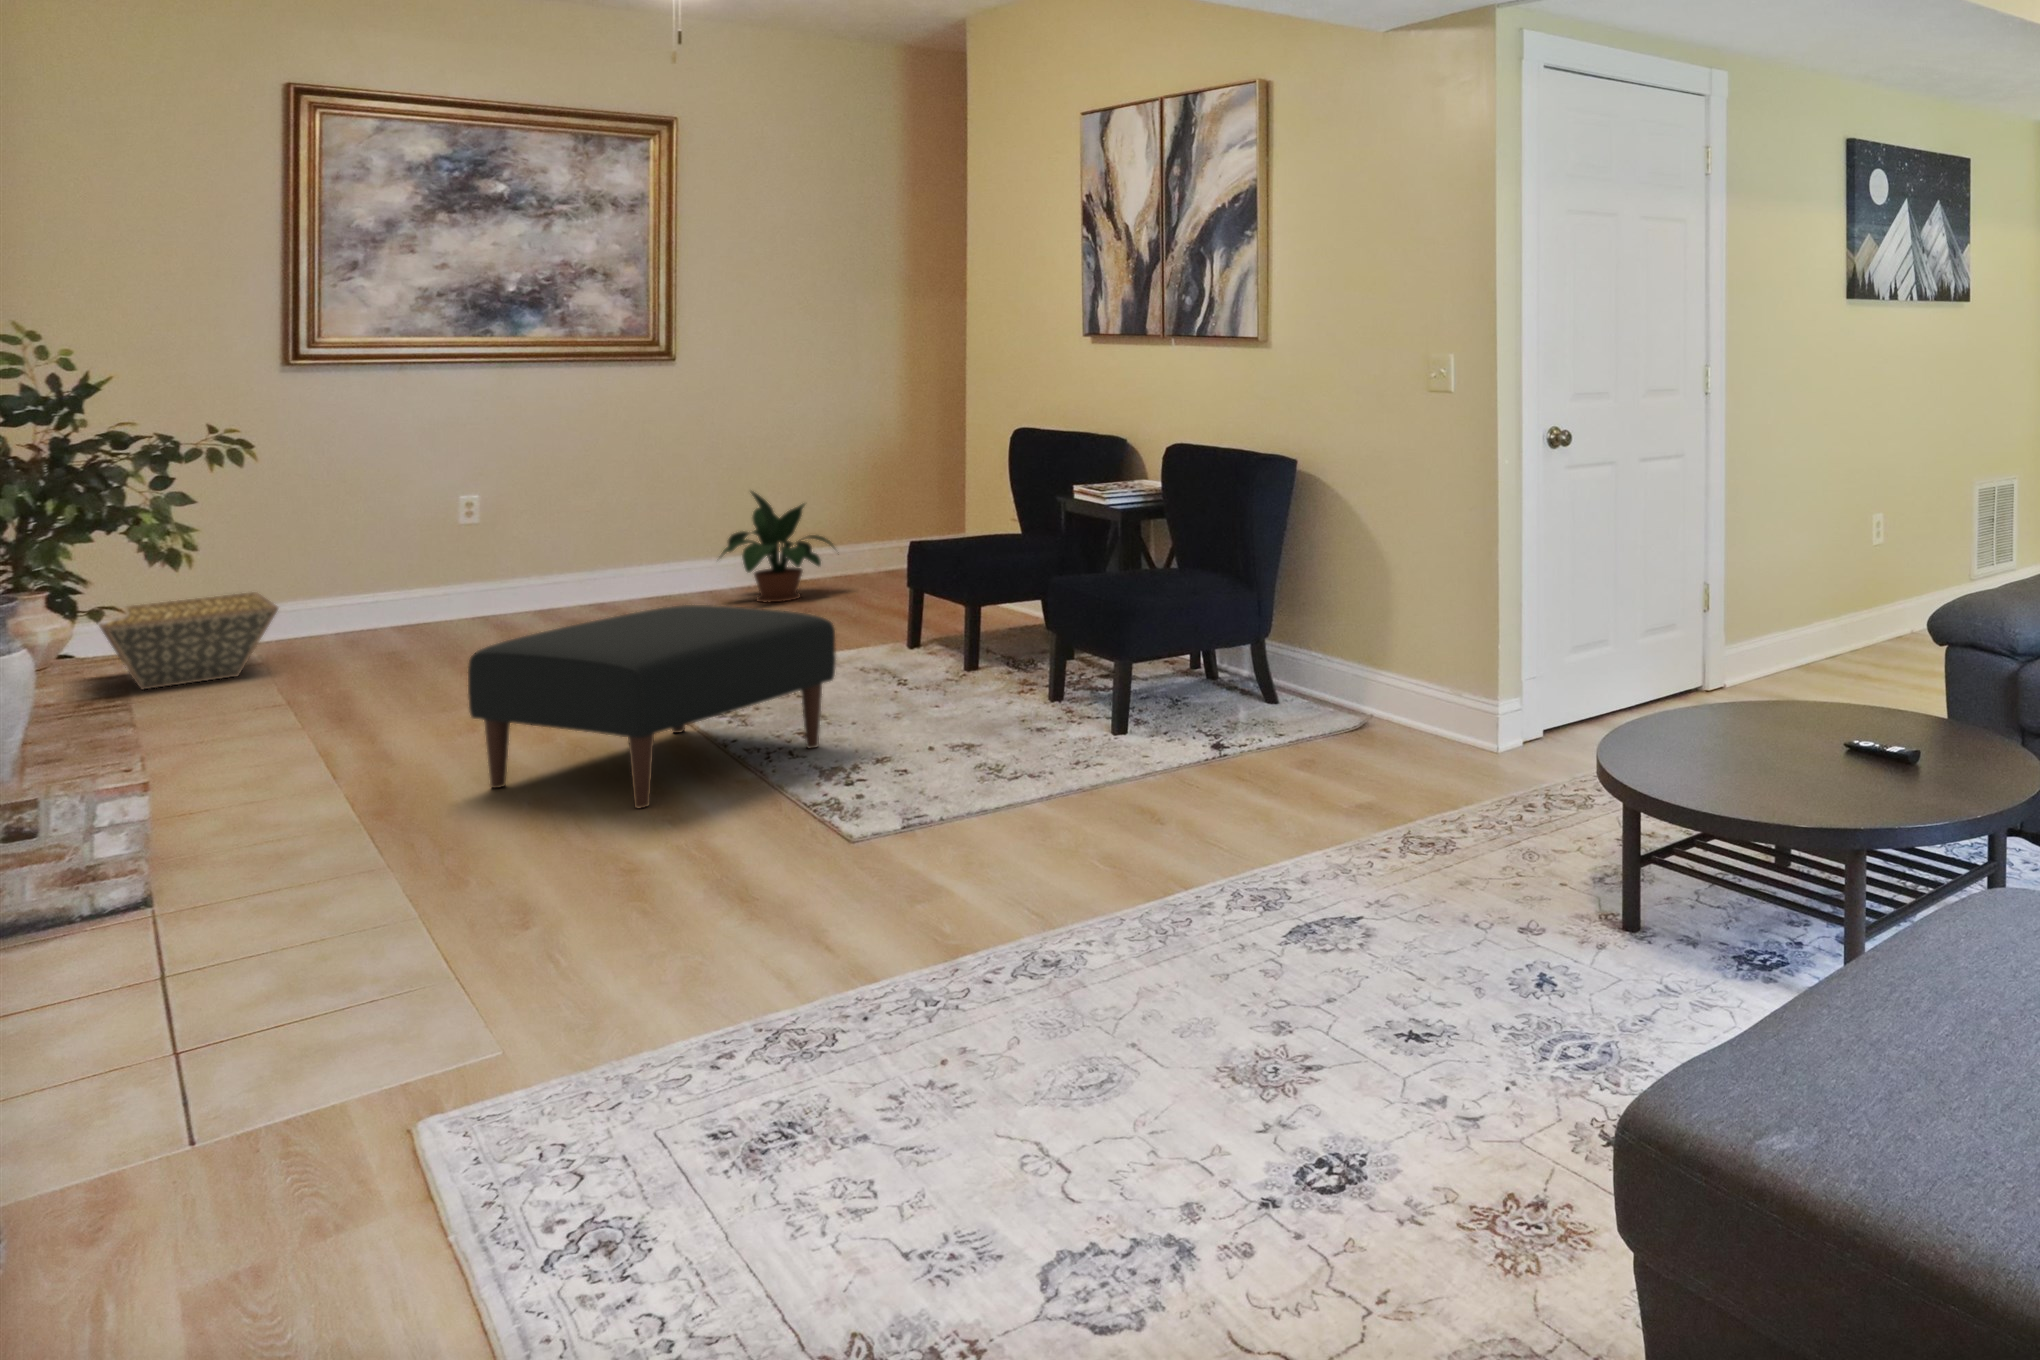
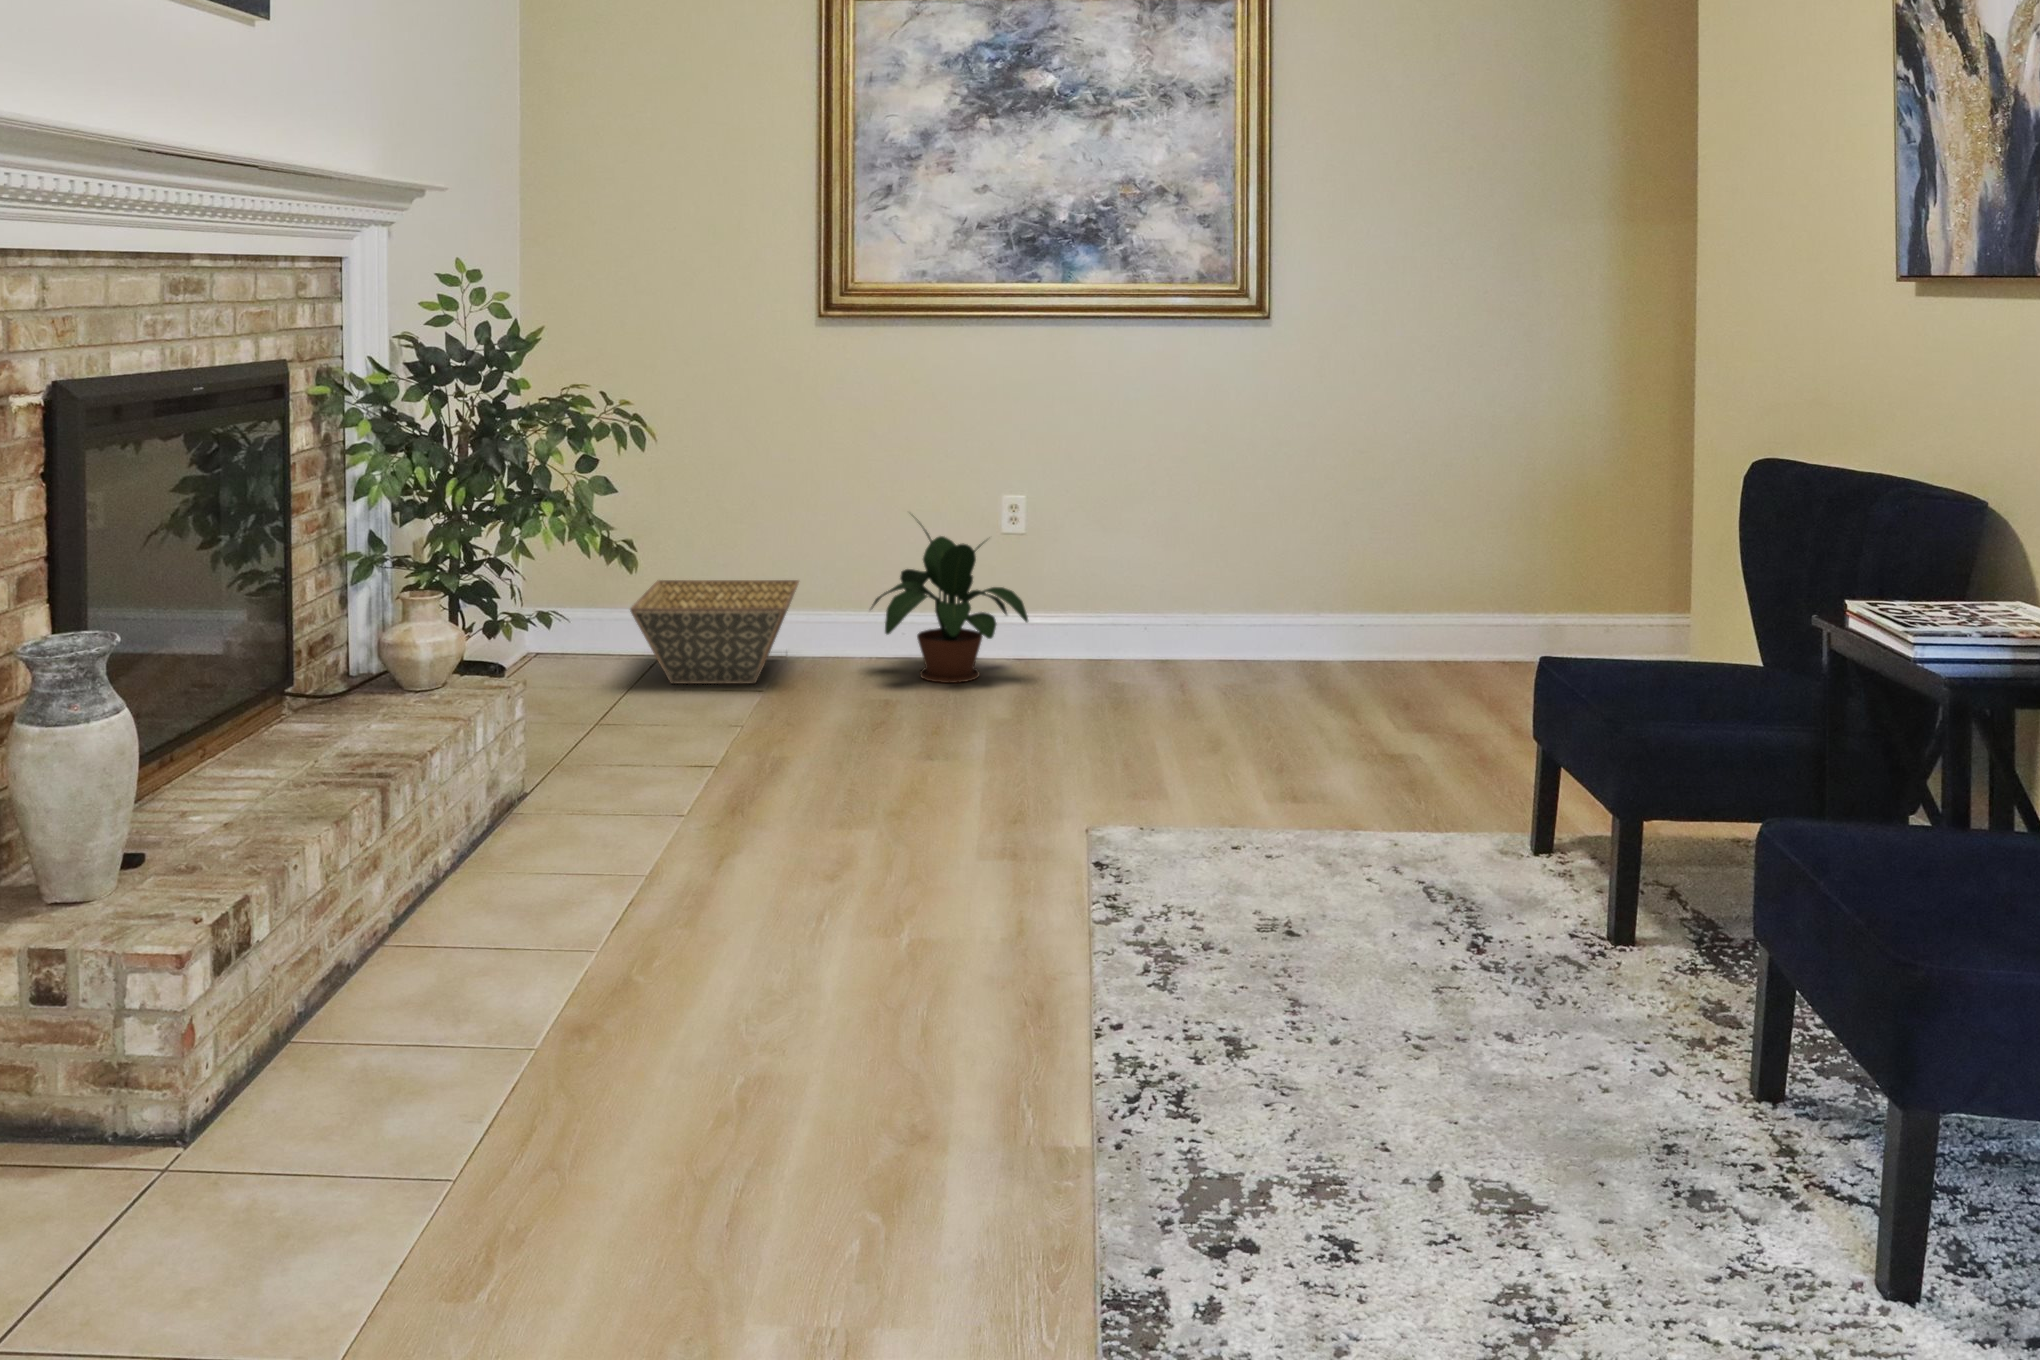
potted plant: present [721,492,834,602] -> present [871,522,1028,683]
ottoman: present [468,605,836,808] -> none [719,742,1263,1181]

